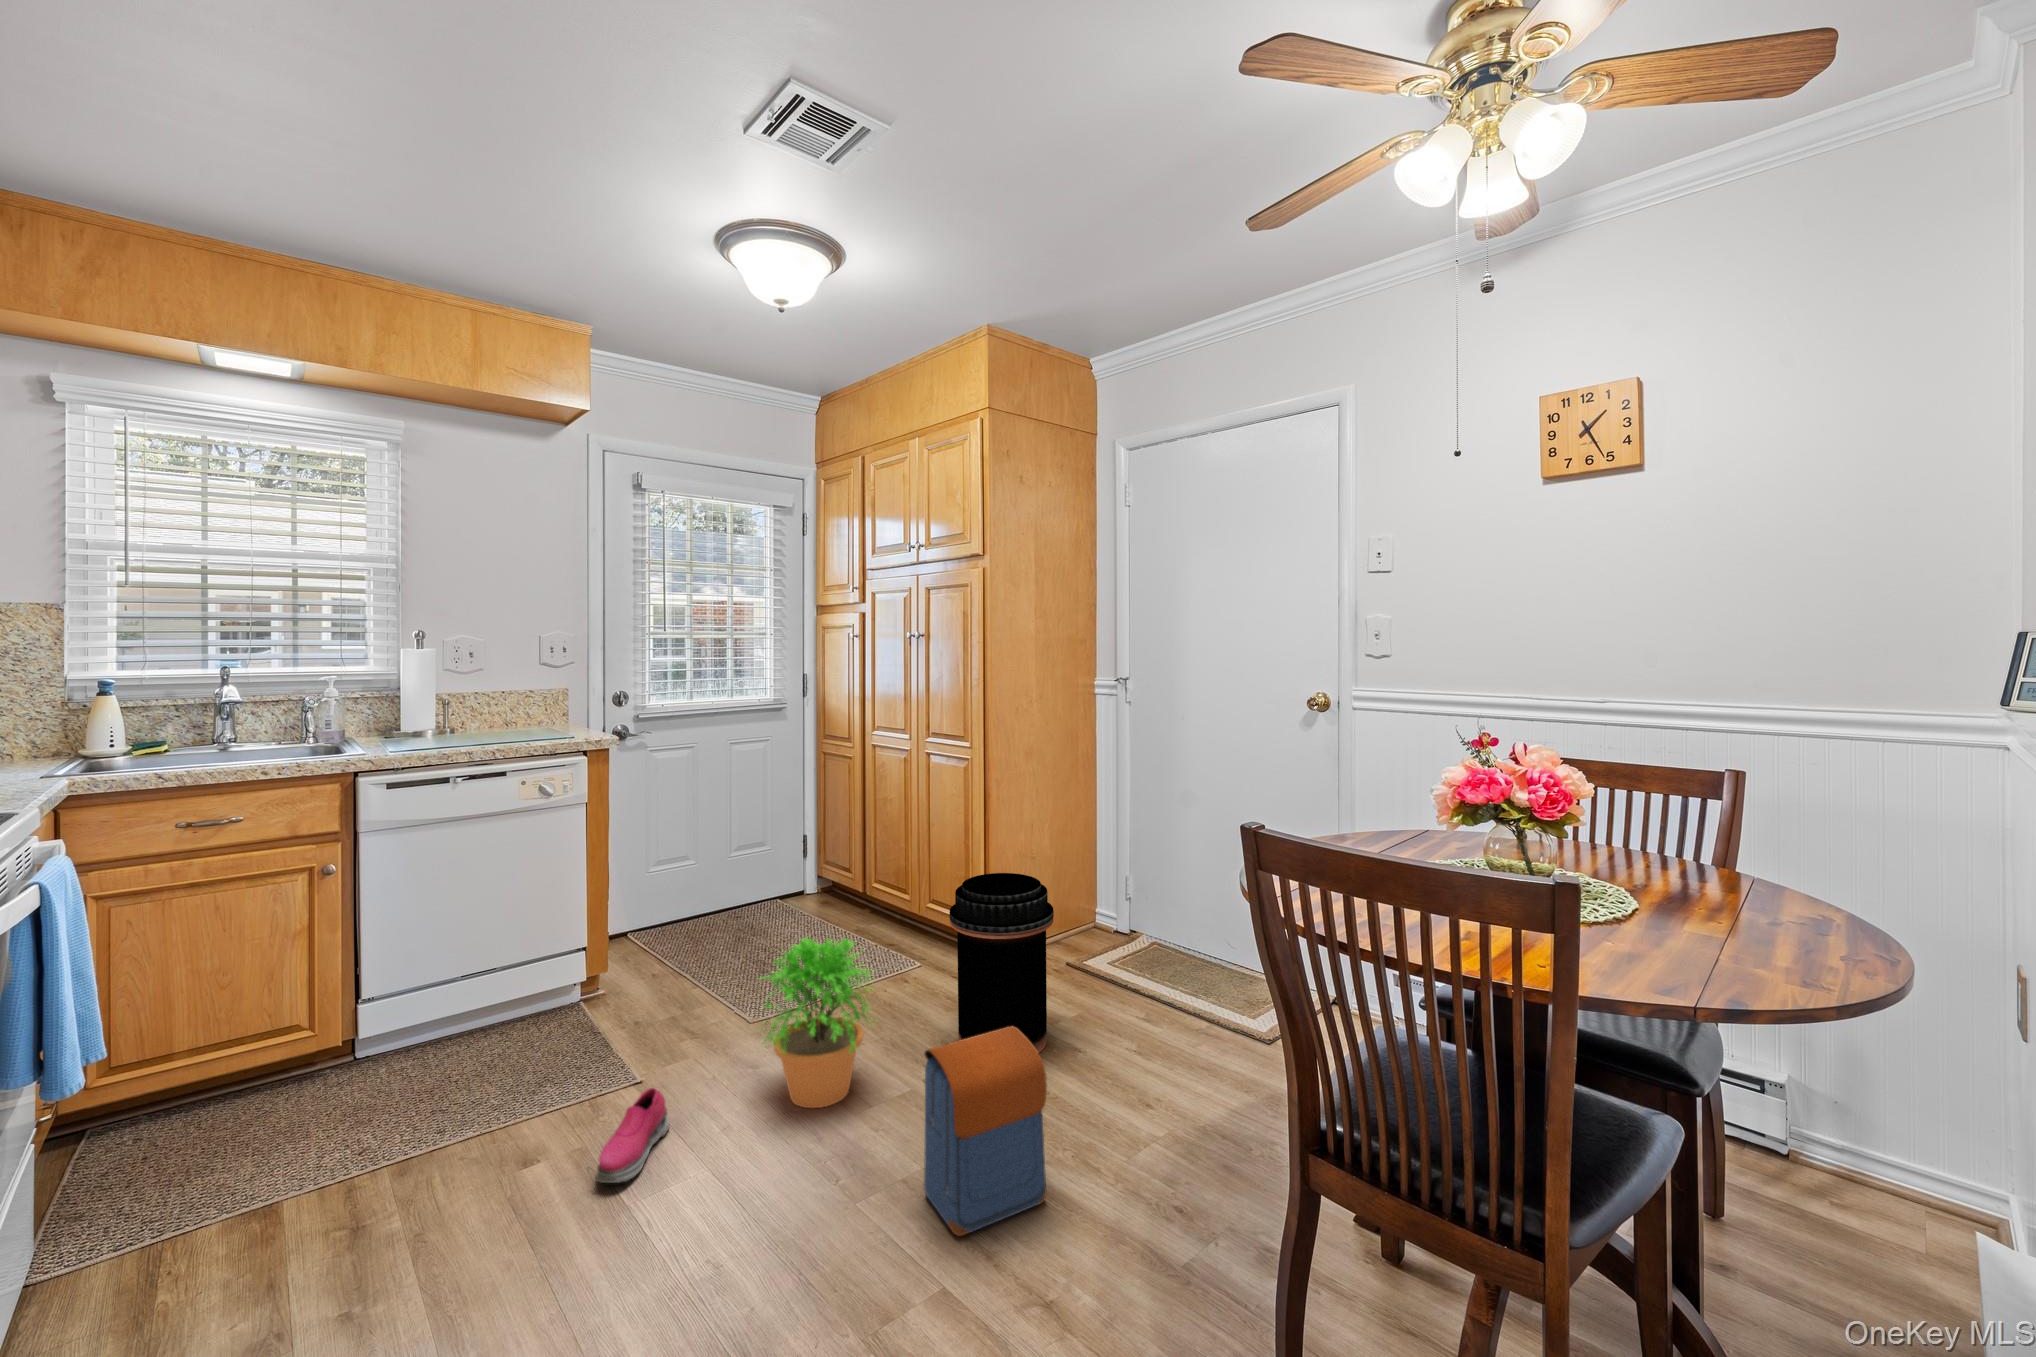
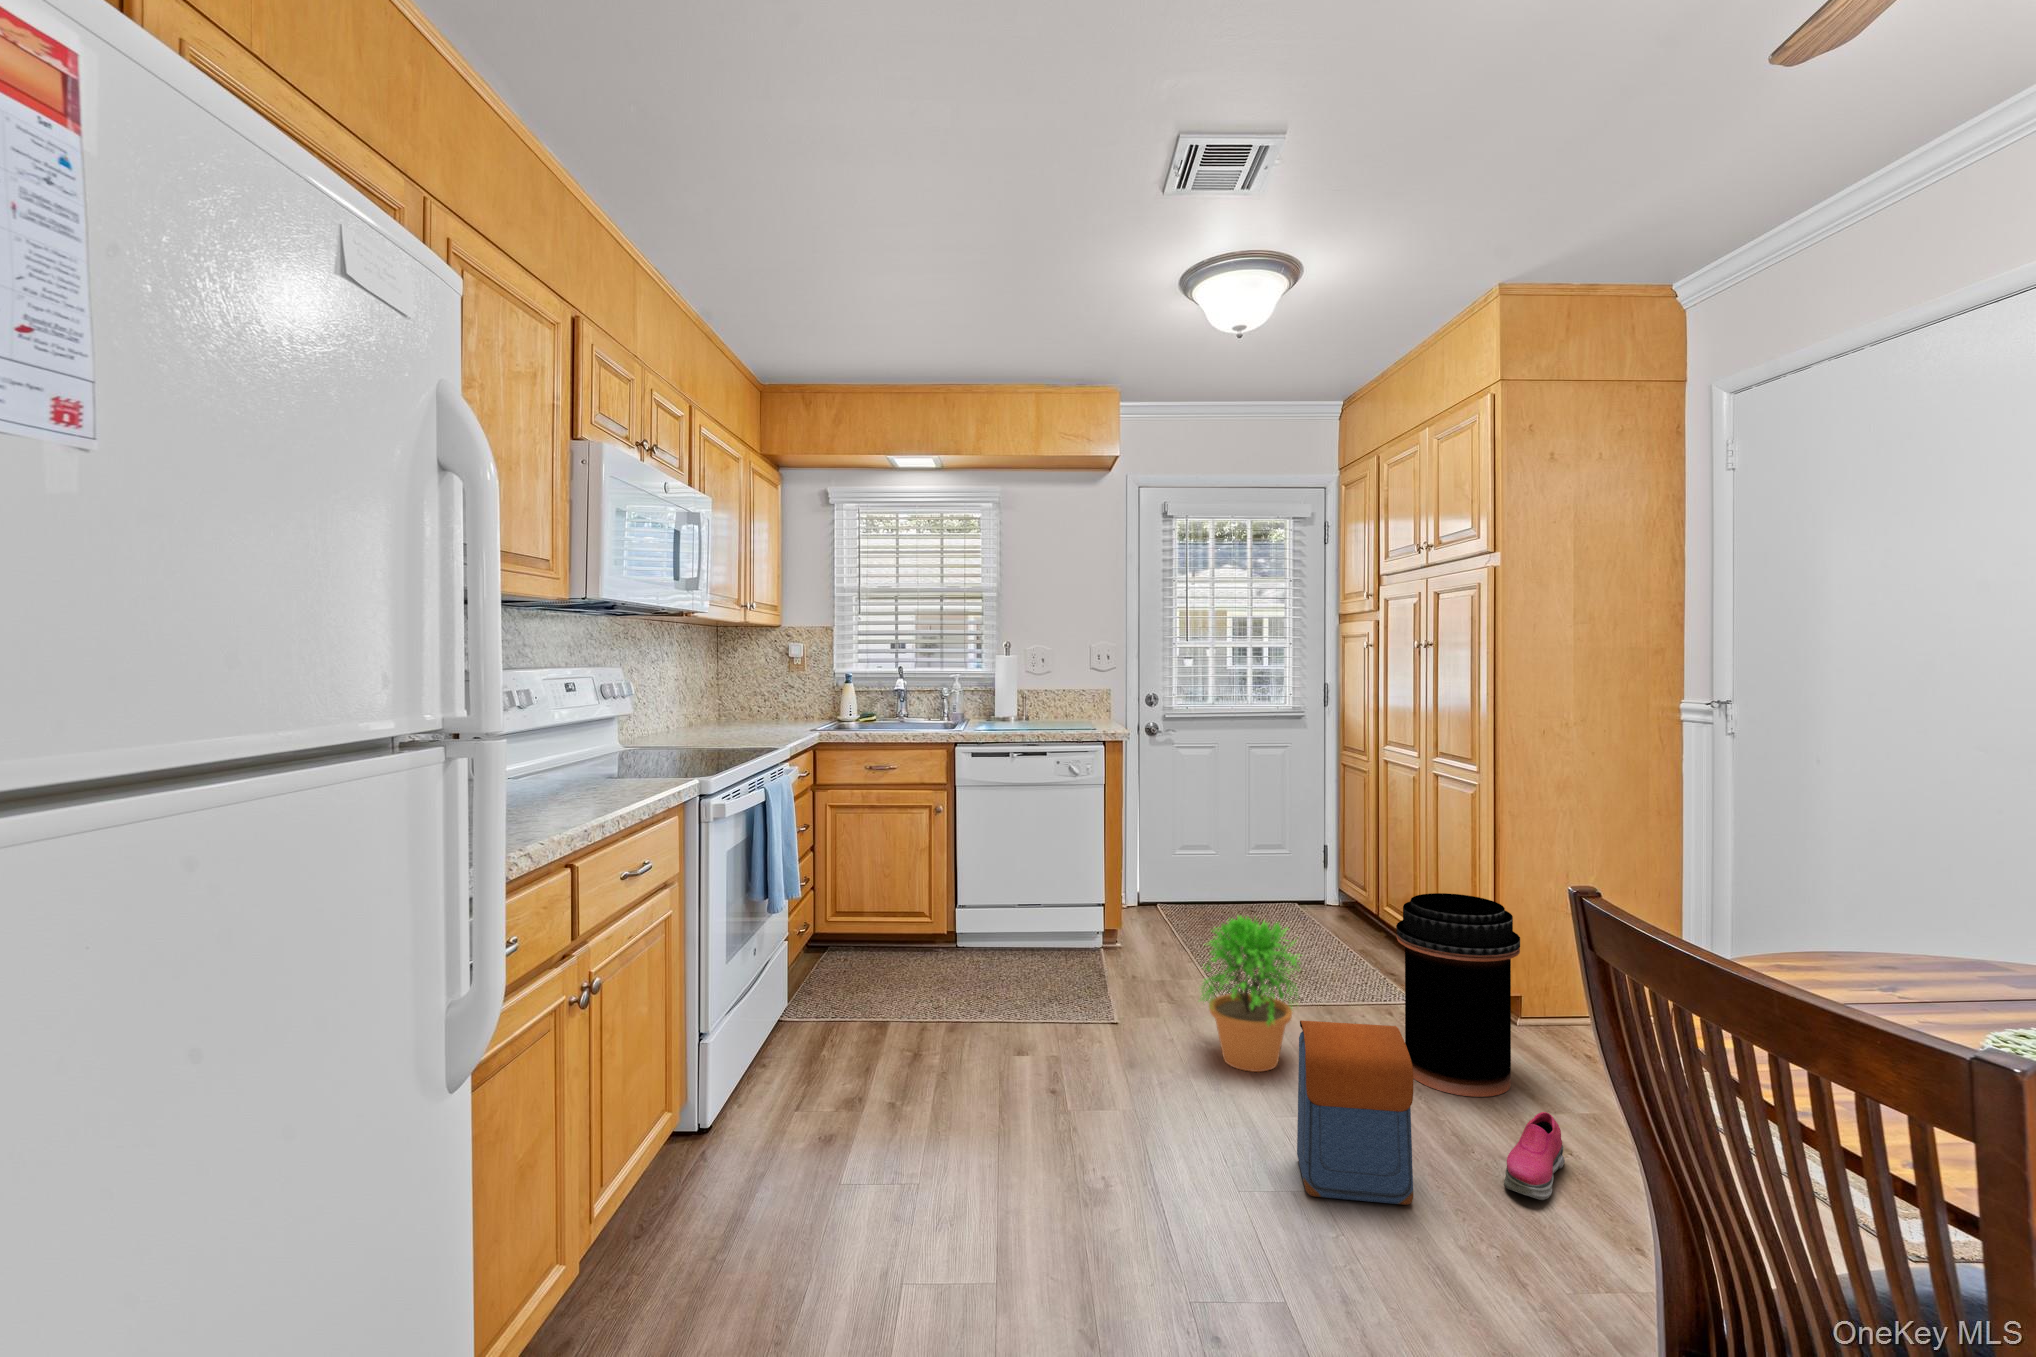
shoe: present [596,1088,670,1183] -> present [1504,1112,1565,1200]

